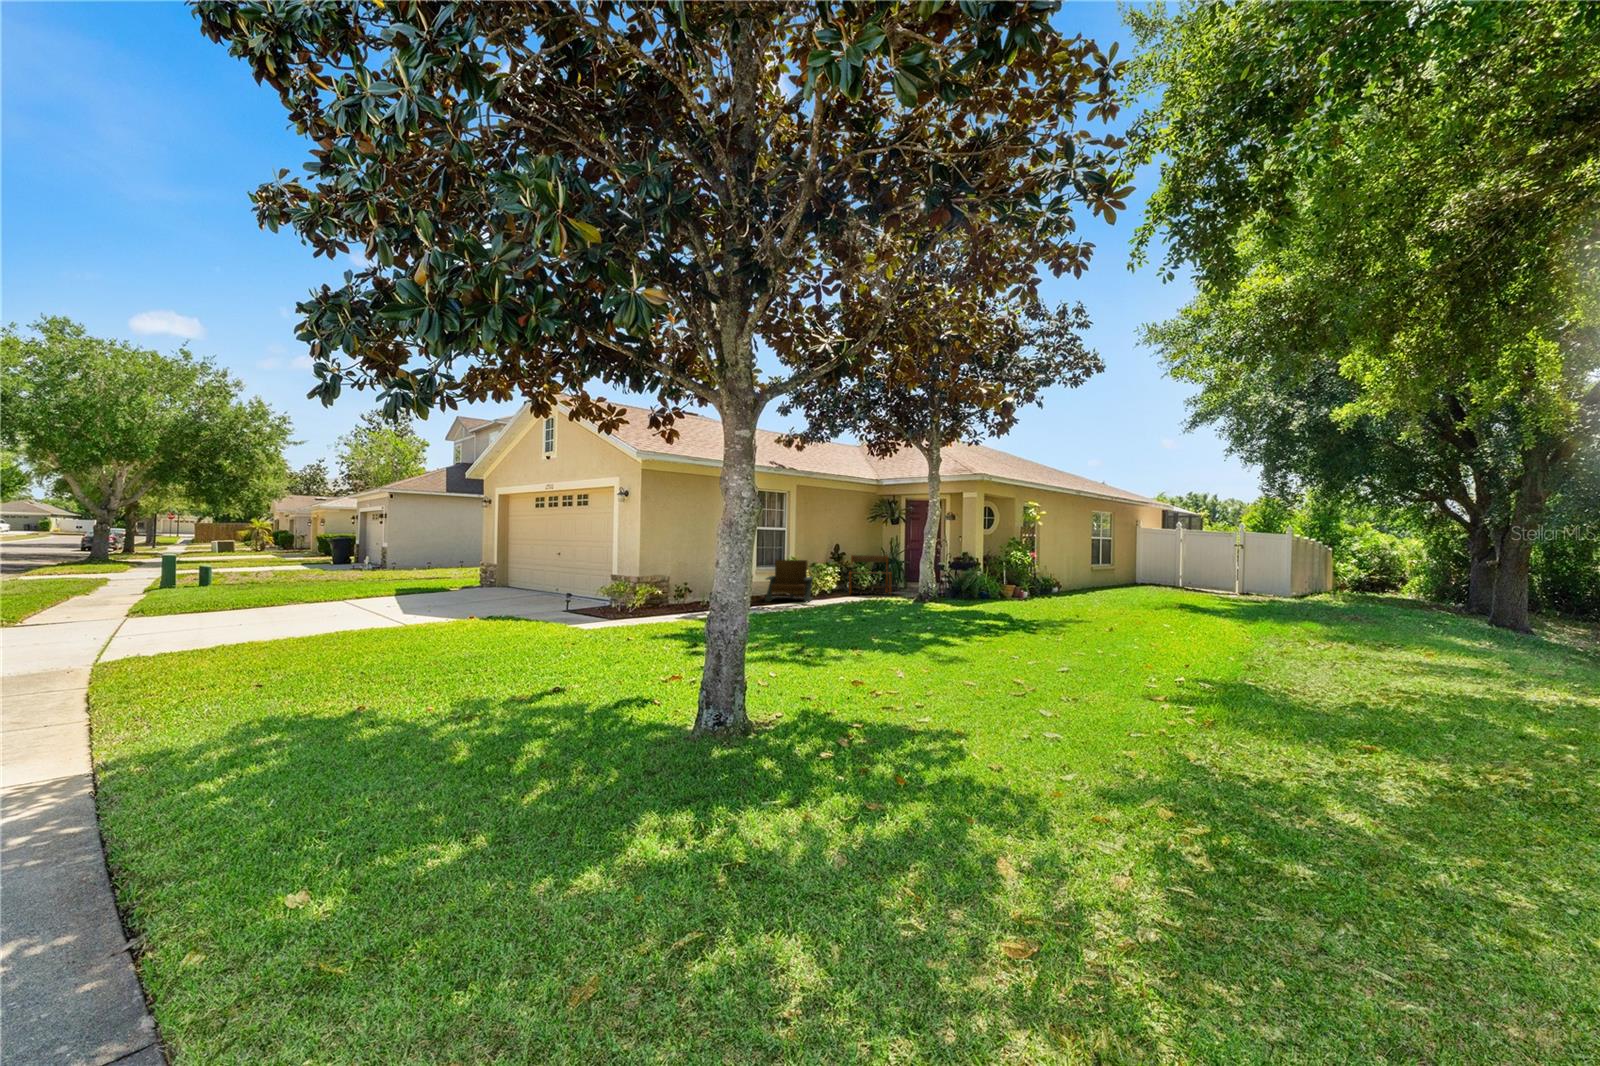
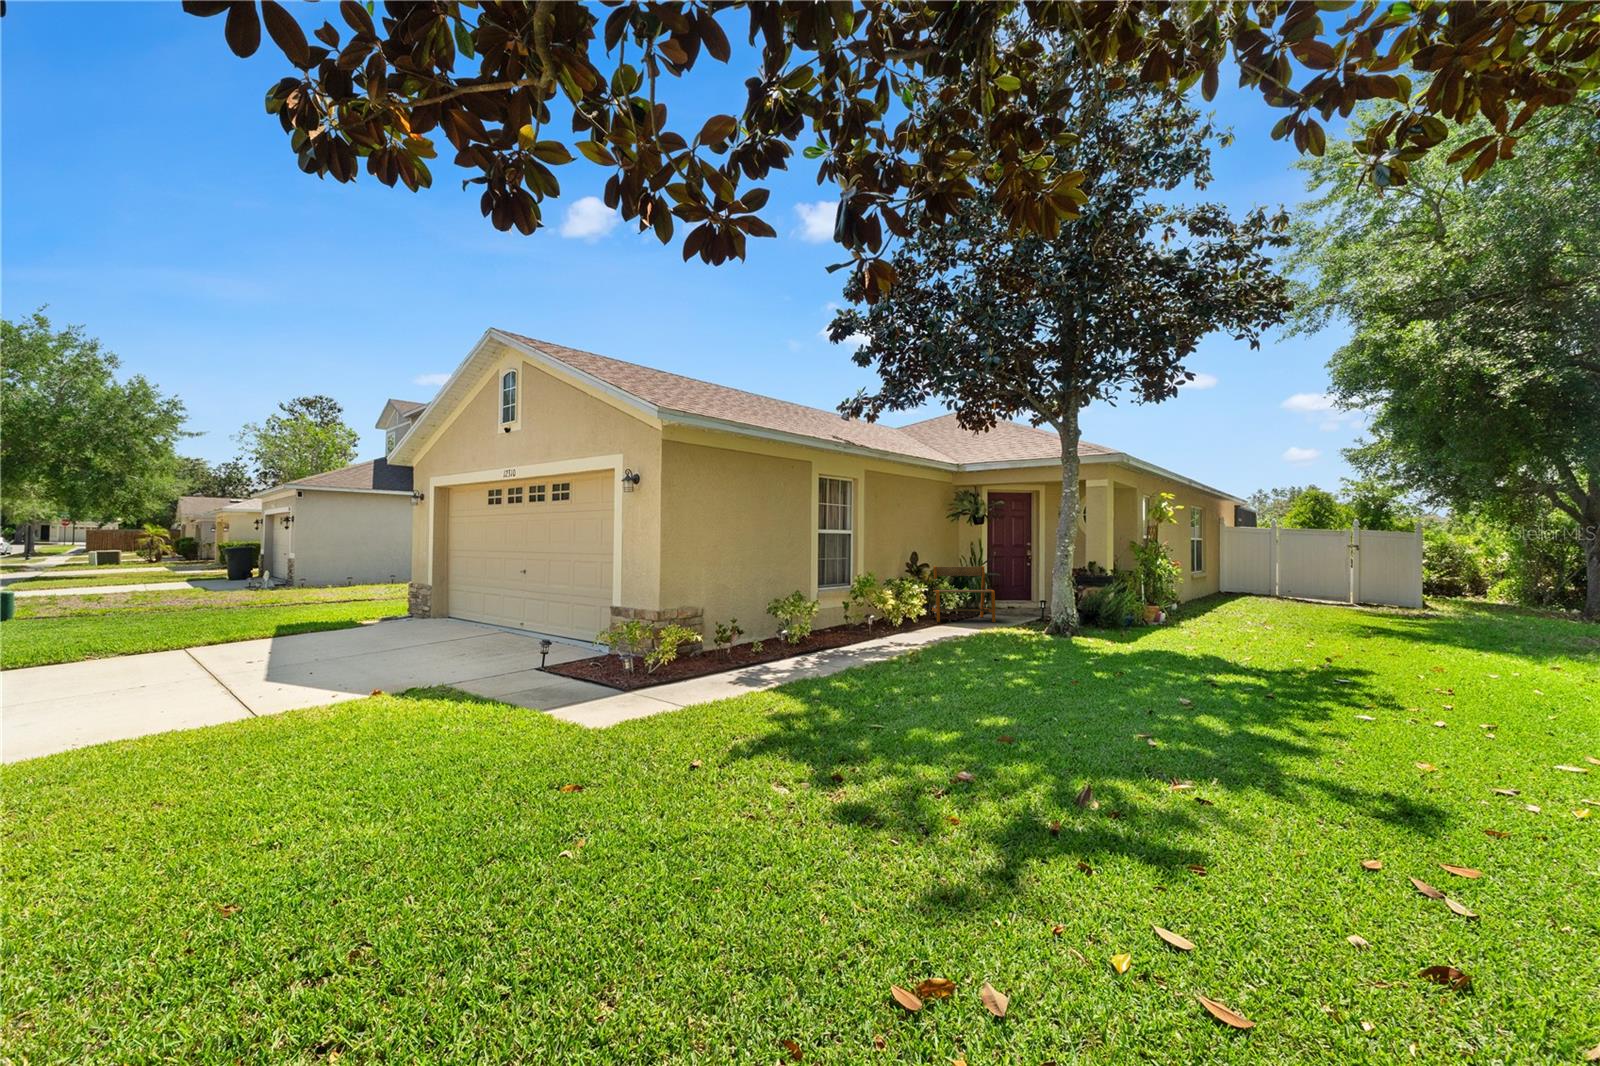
lounge chair: present [766,560,813,602] -> none [838,576,904,640]

